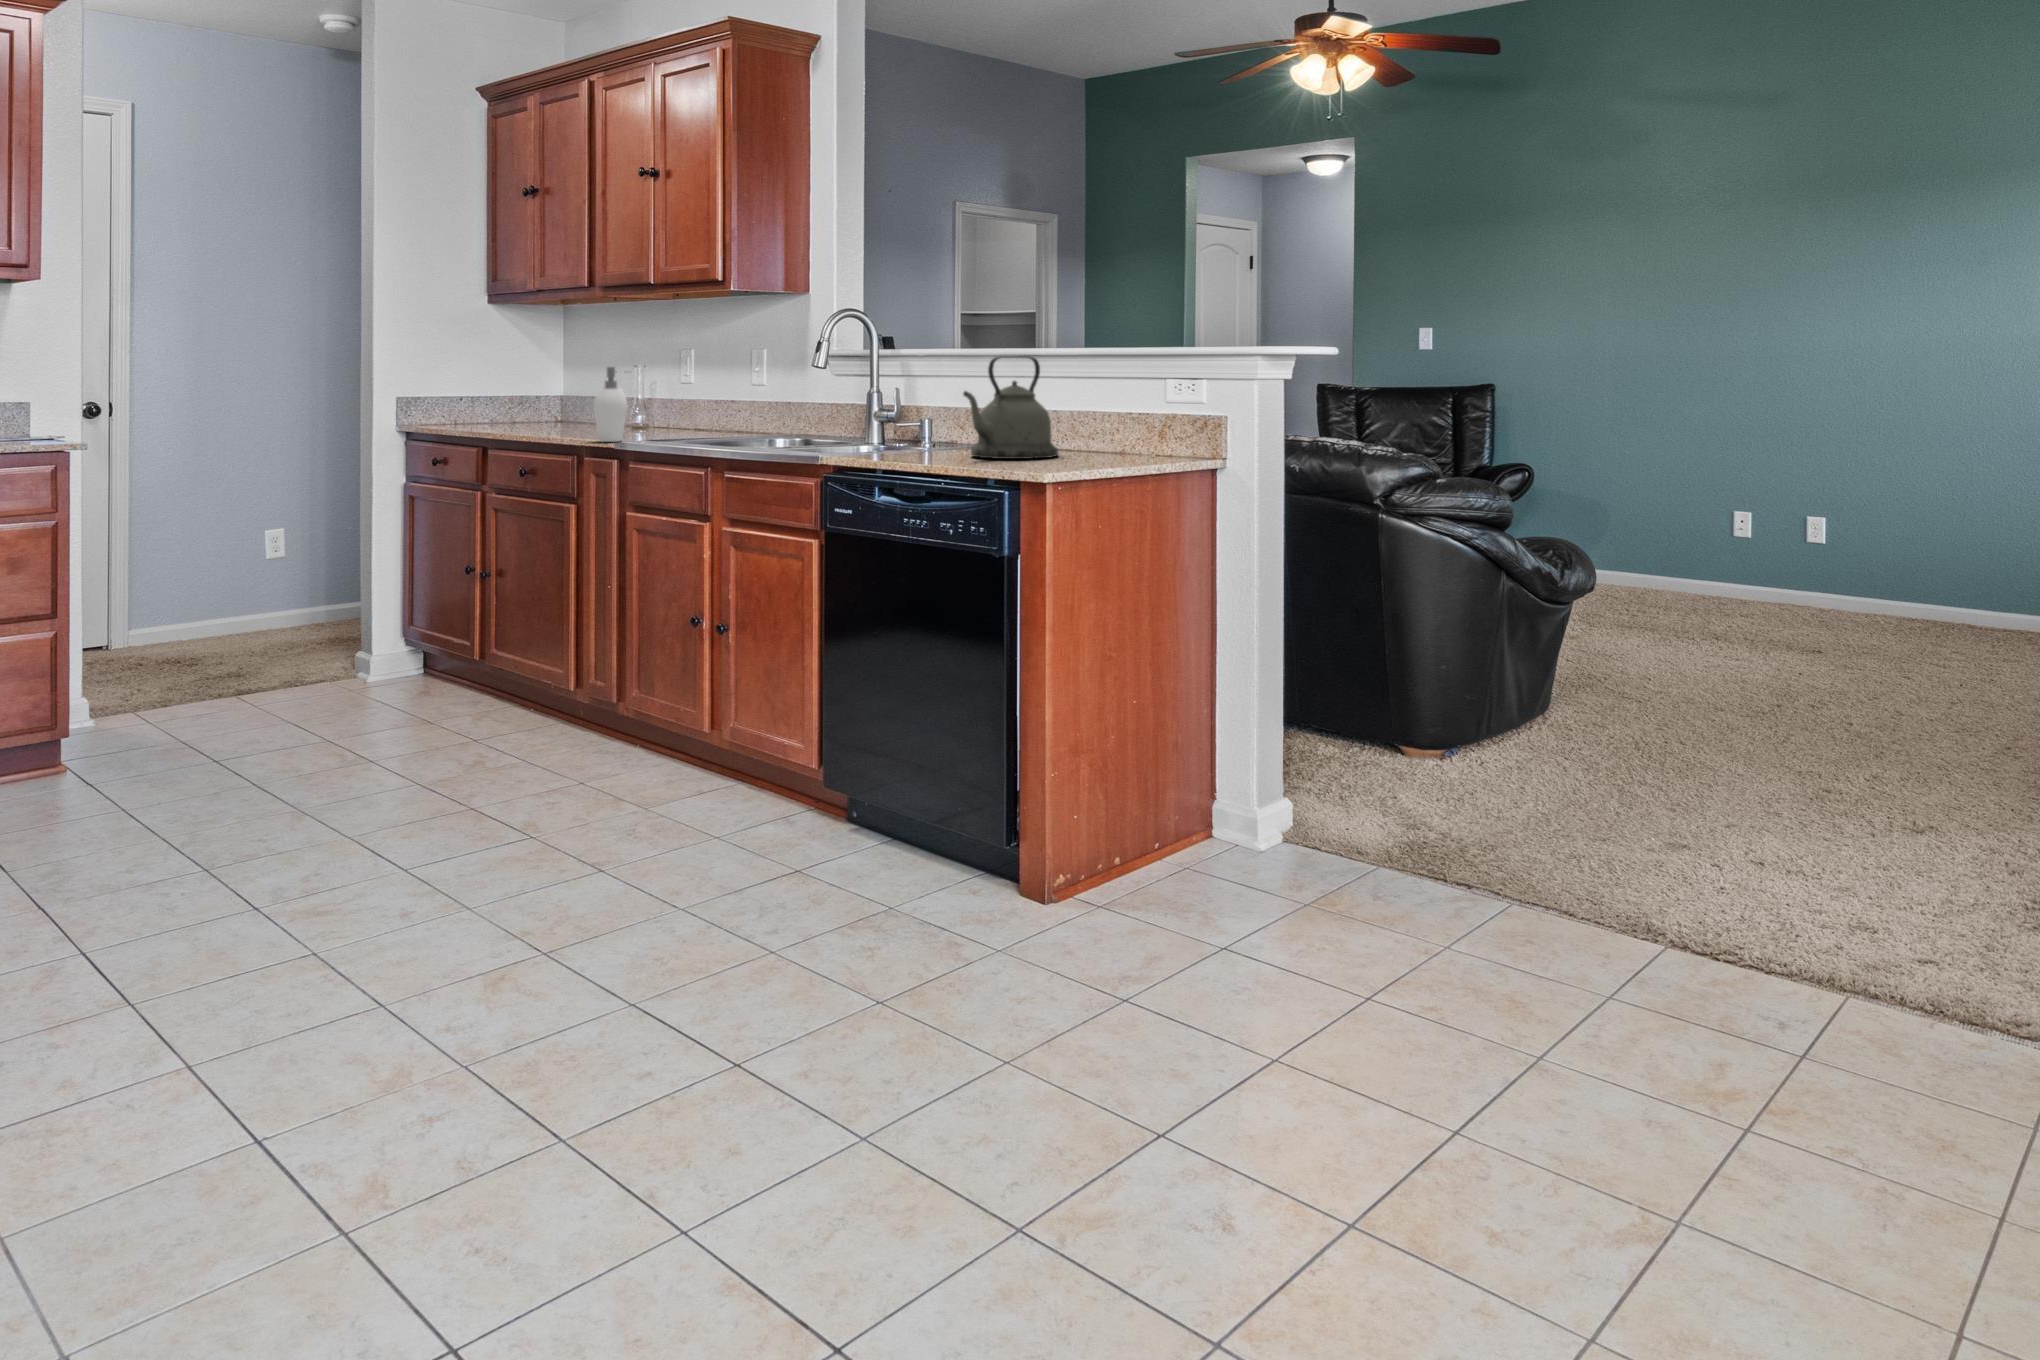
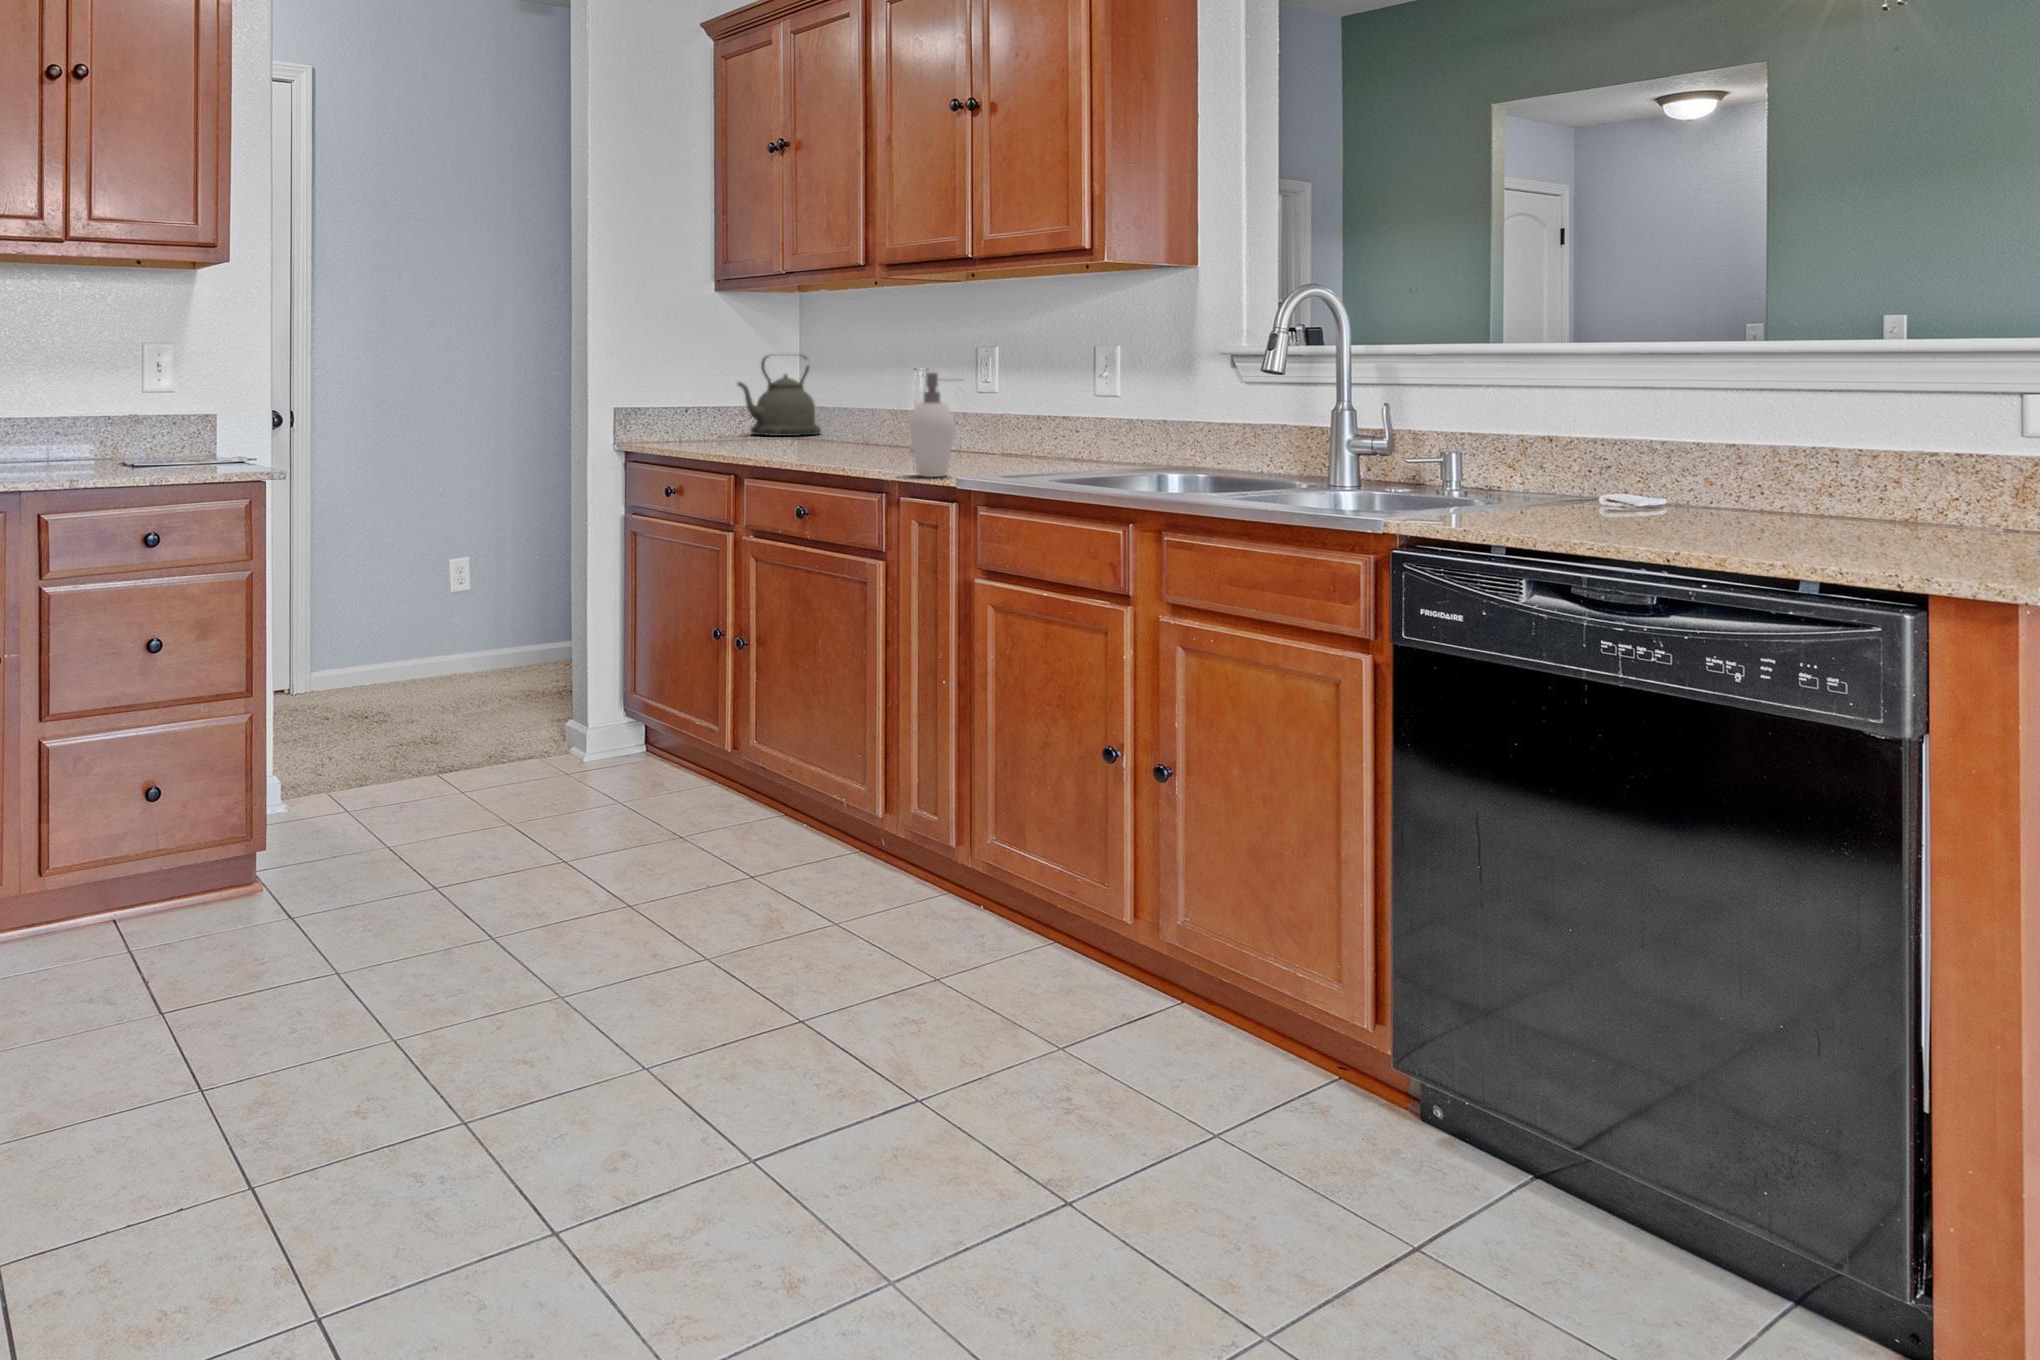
kettle: present [963,357,1058,459] -> present [738,354,821,436]

